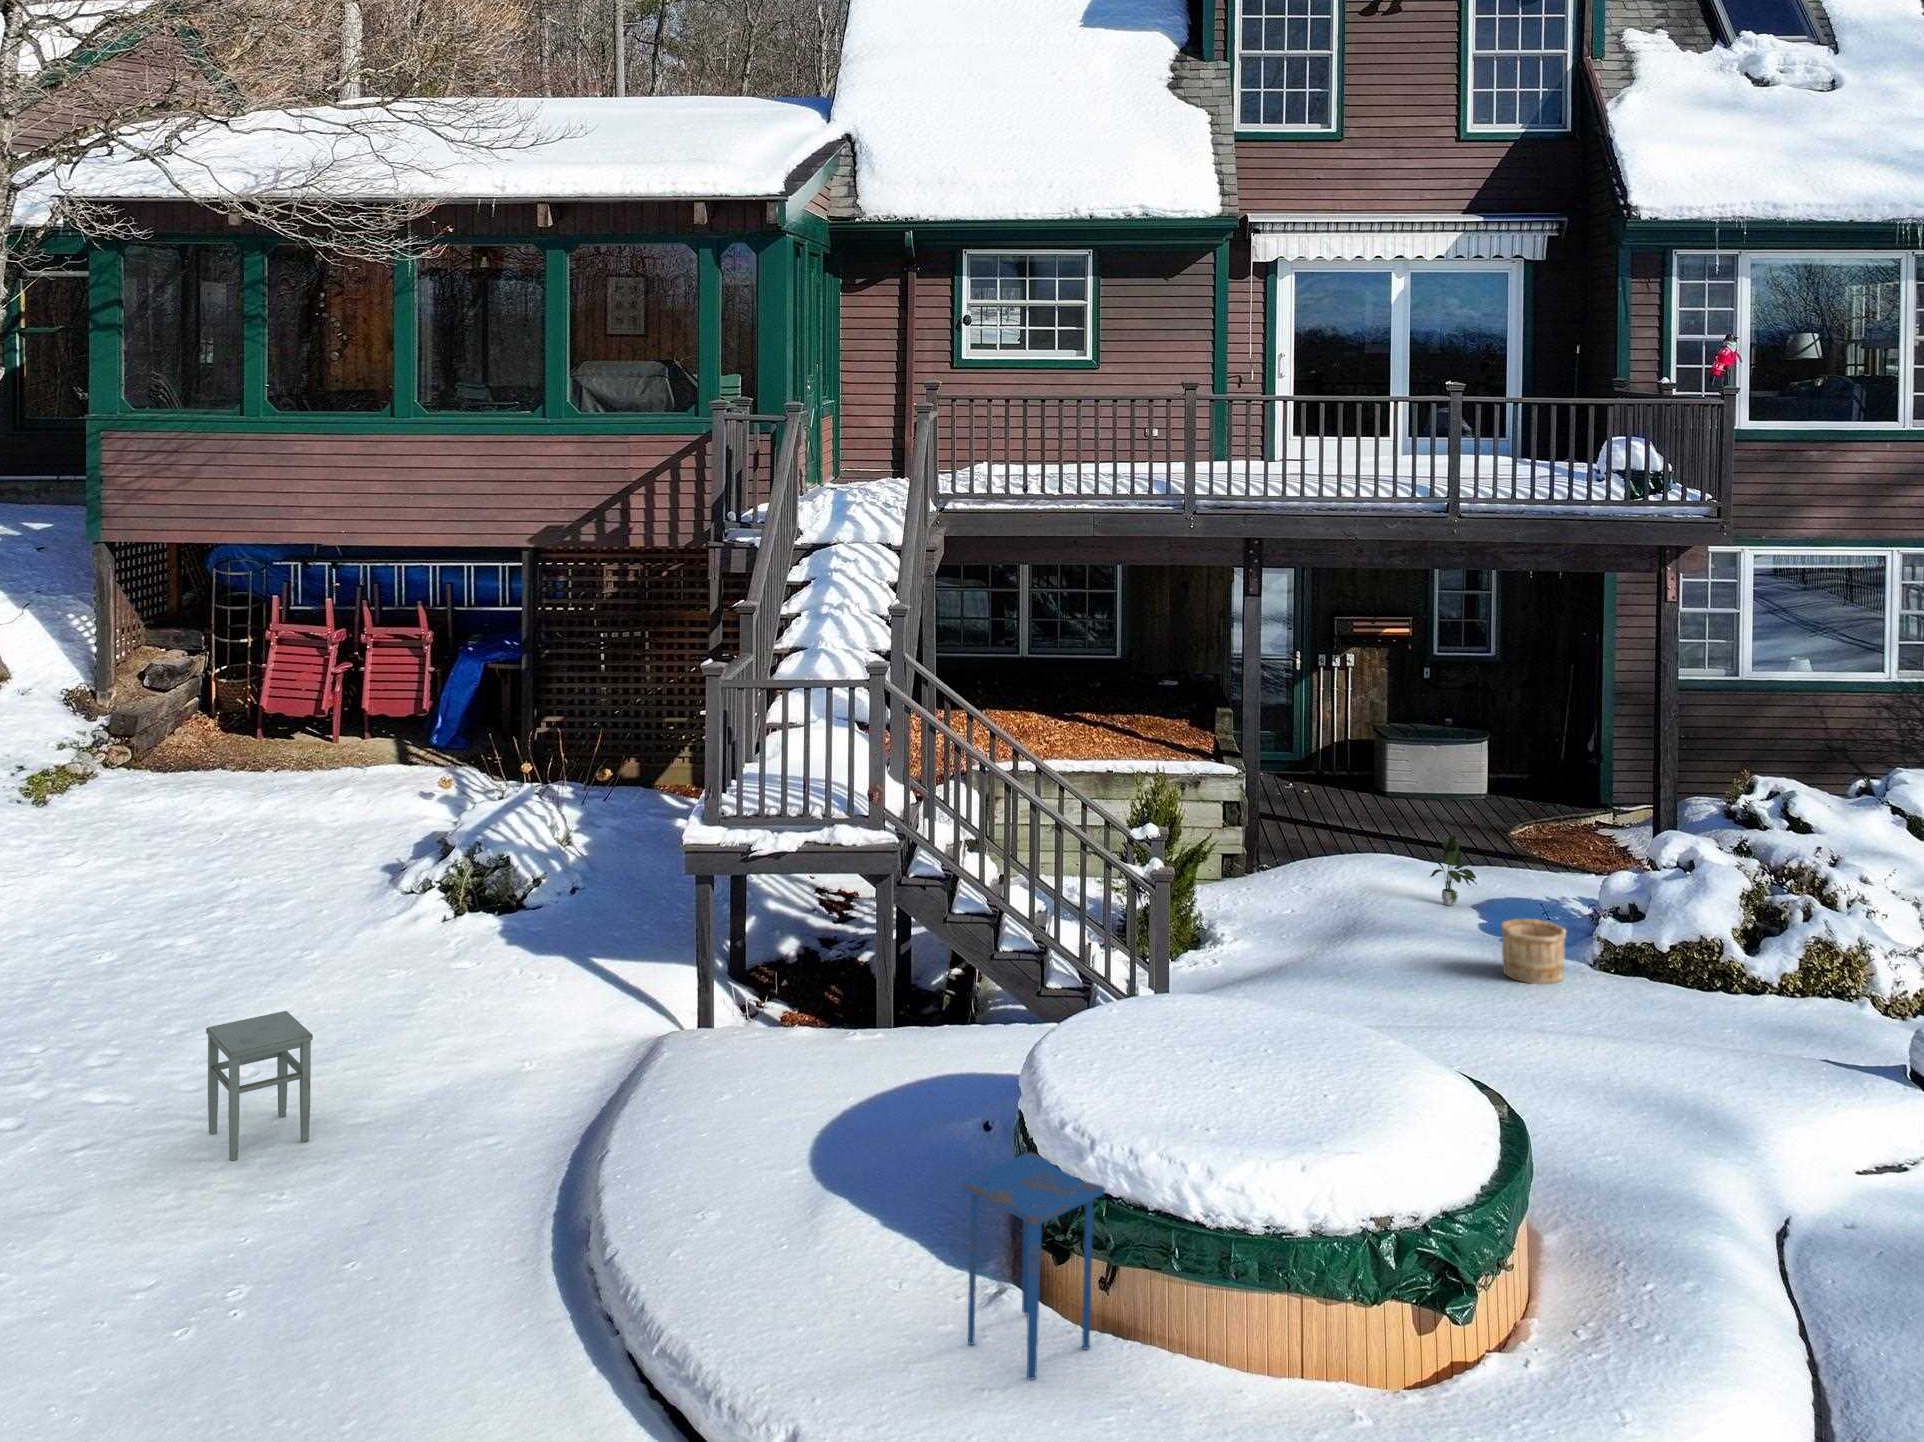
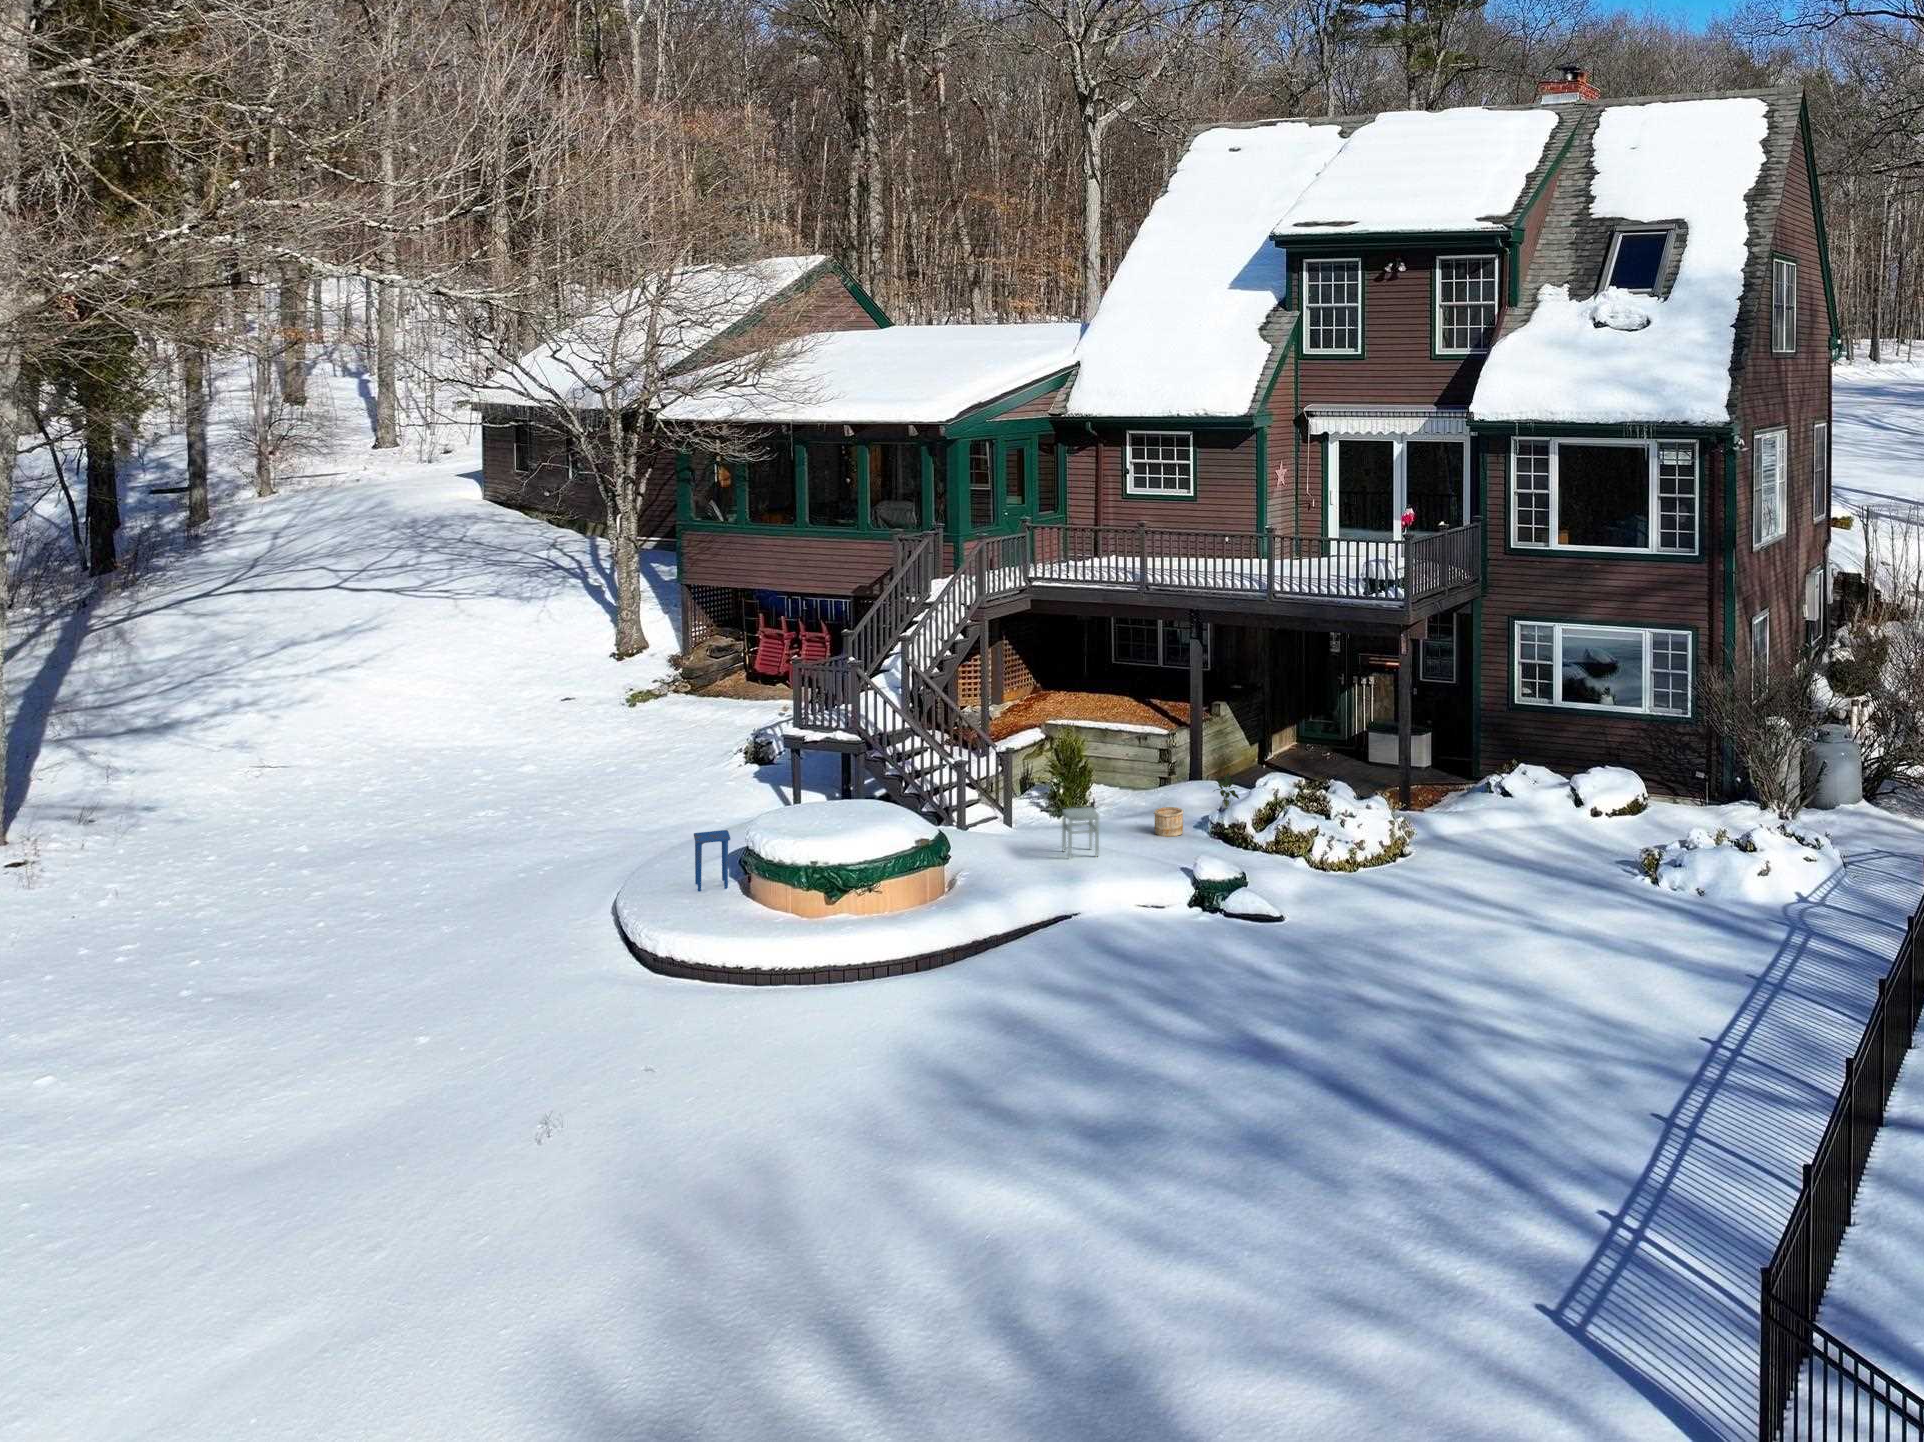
stool: present [206,1011,313,1160] -> present [1062,807,1100,858]

